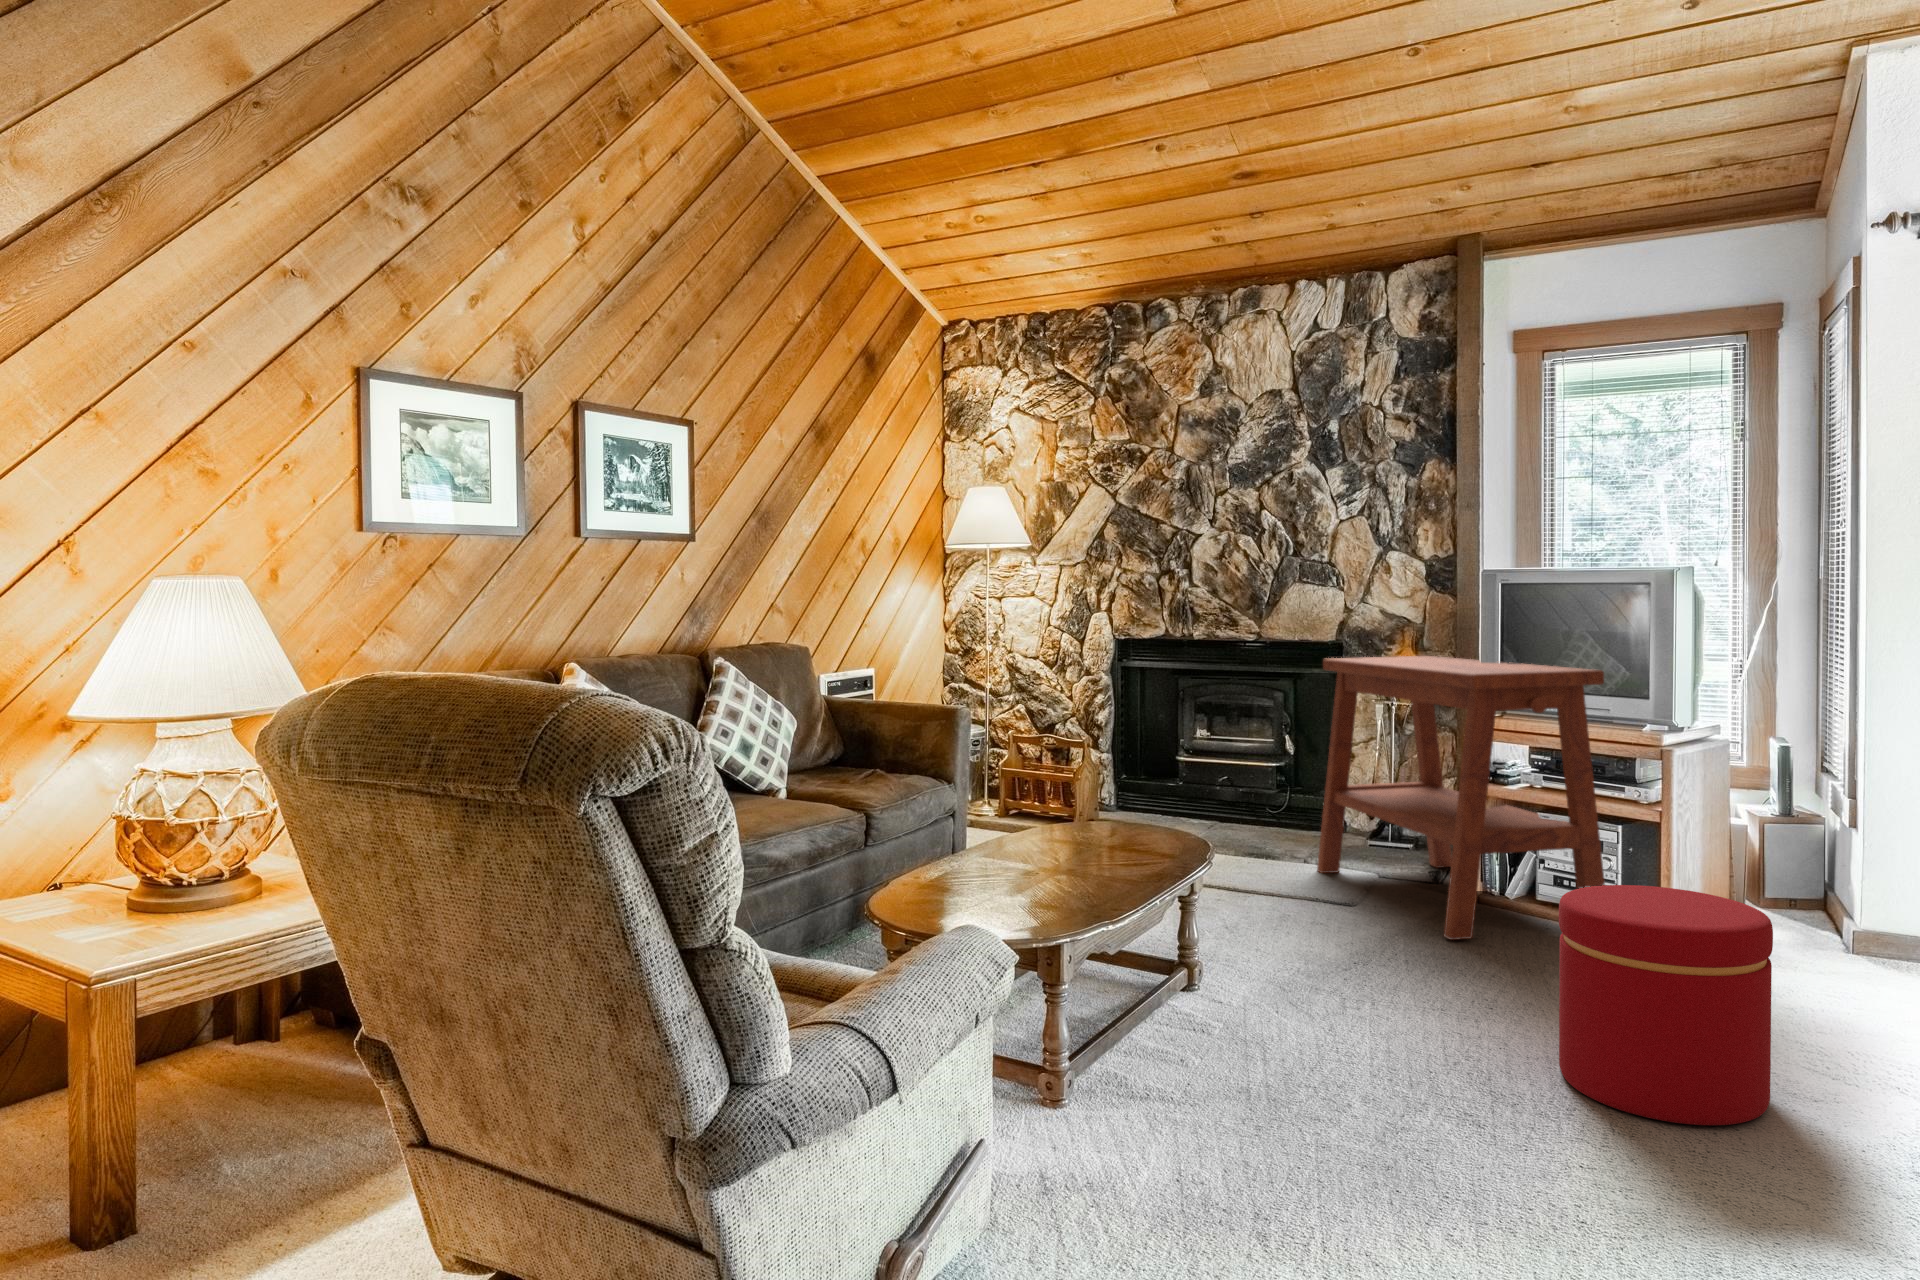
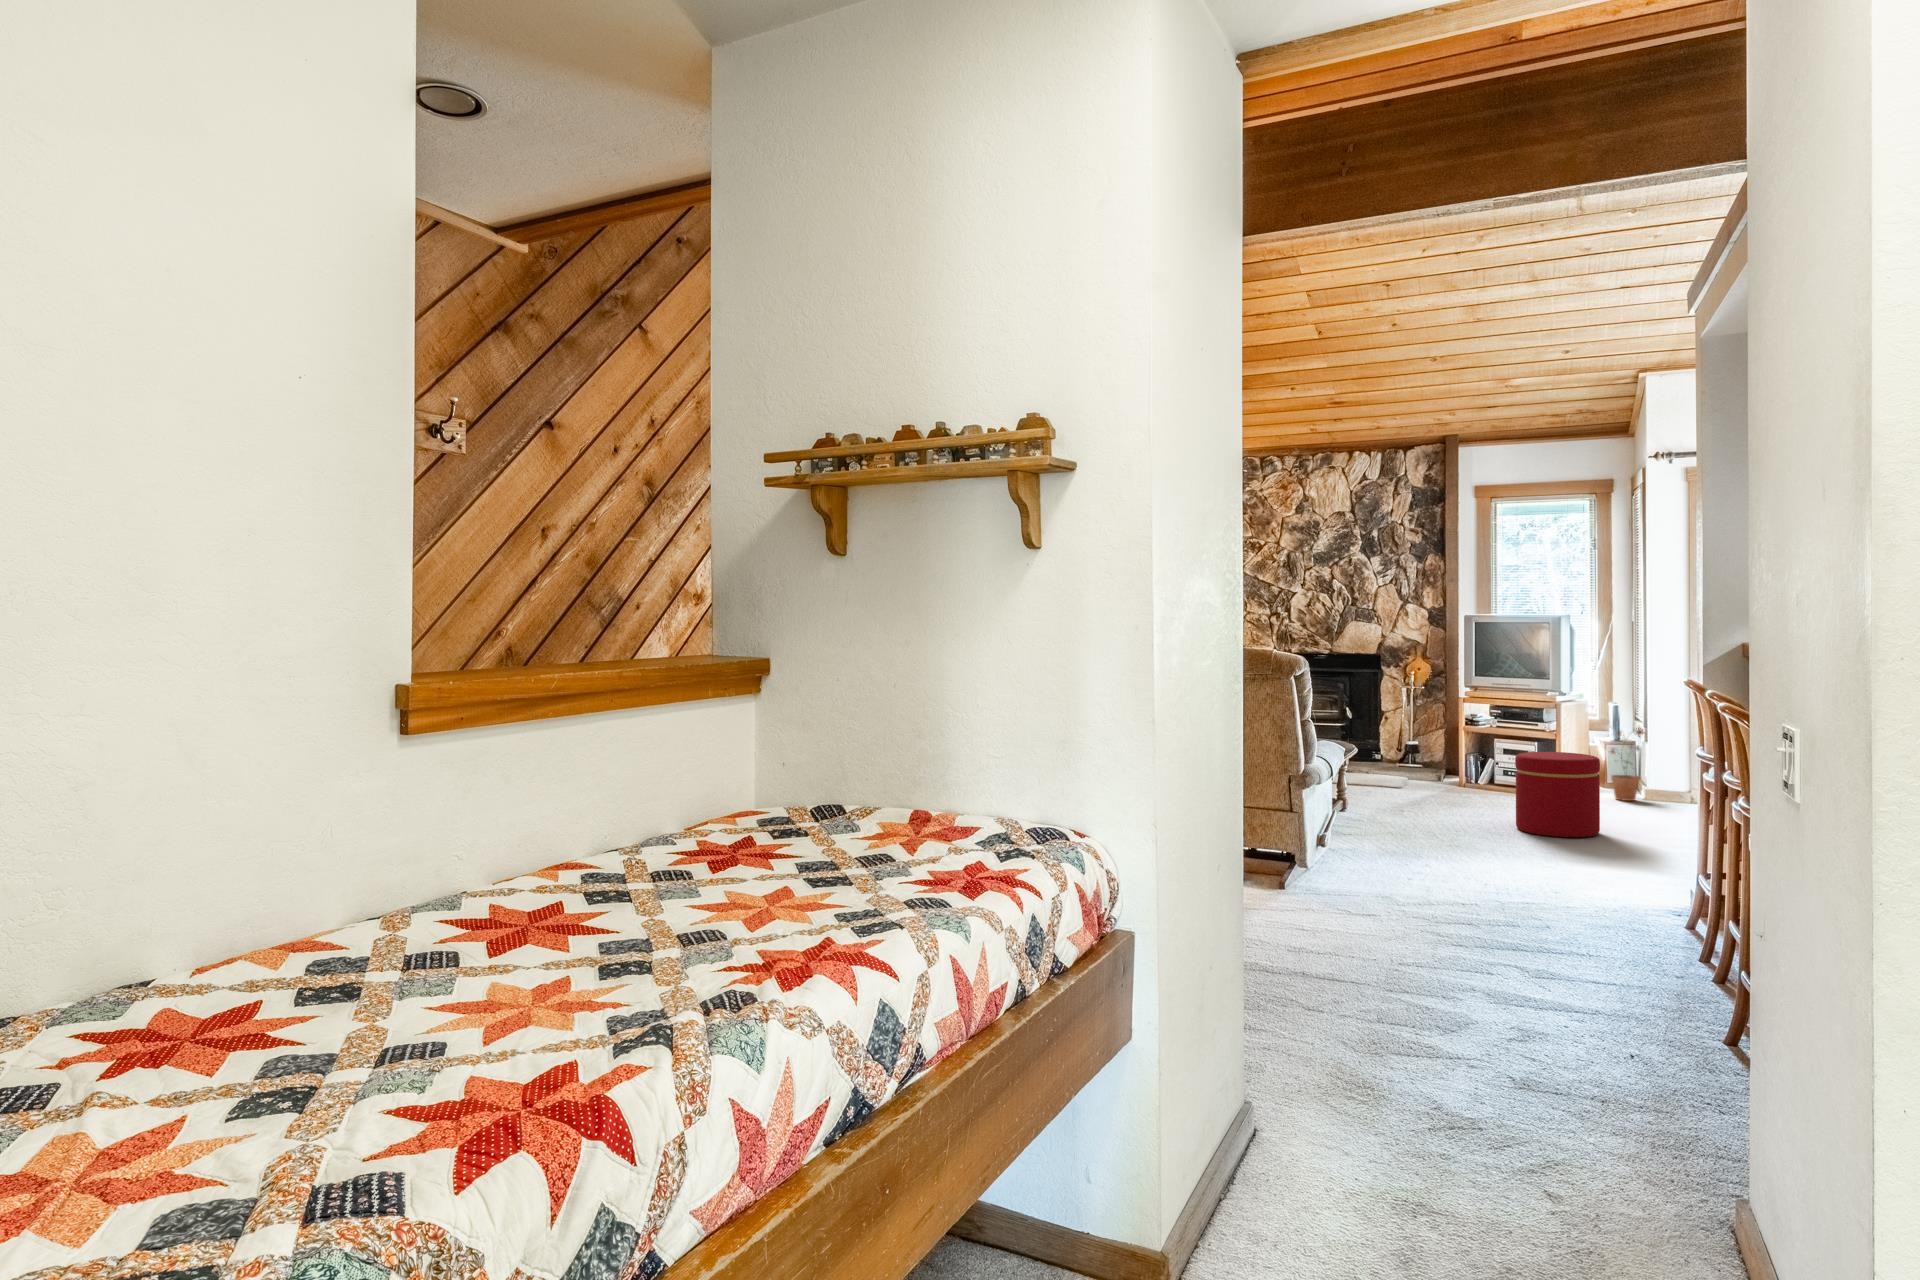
side table: present [1317,656,1605,940] -> none [1375,661,1532,797]
potted plant: none [1771,803,1860,958] -> present [1611,728,1645,801]

